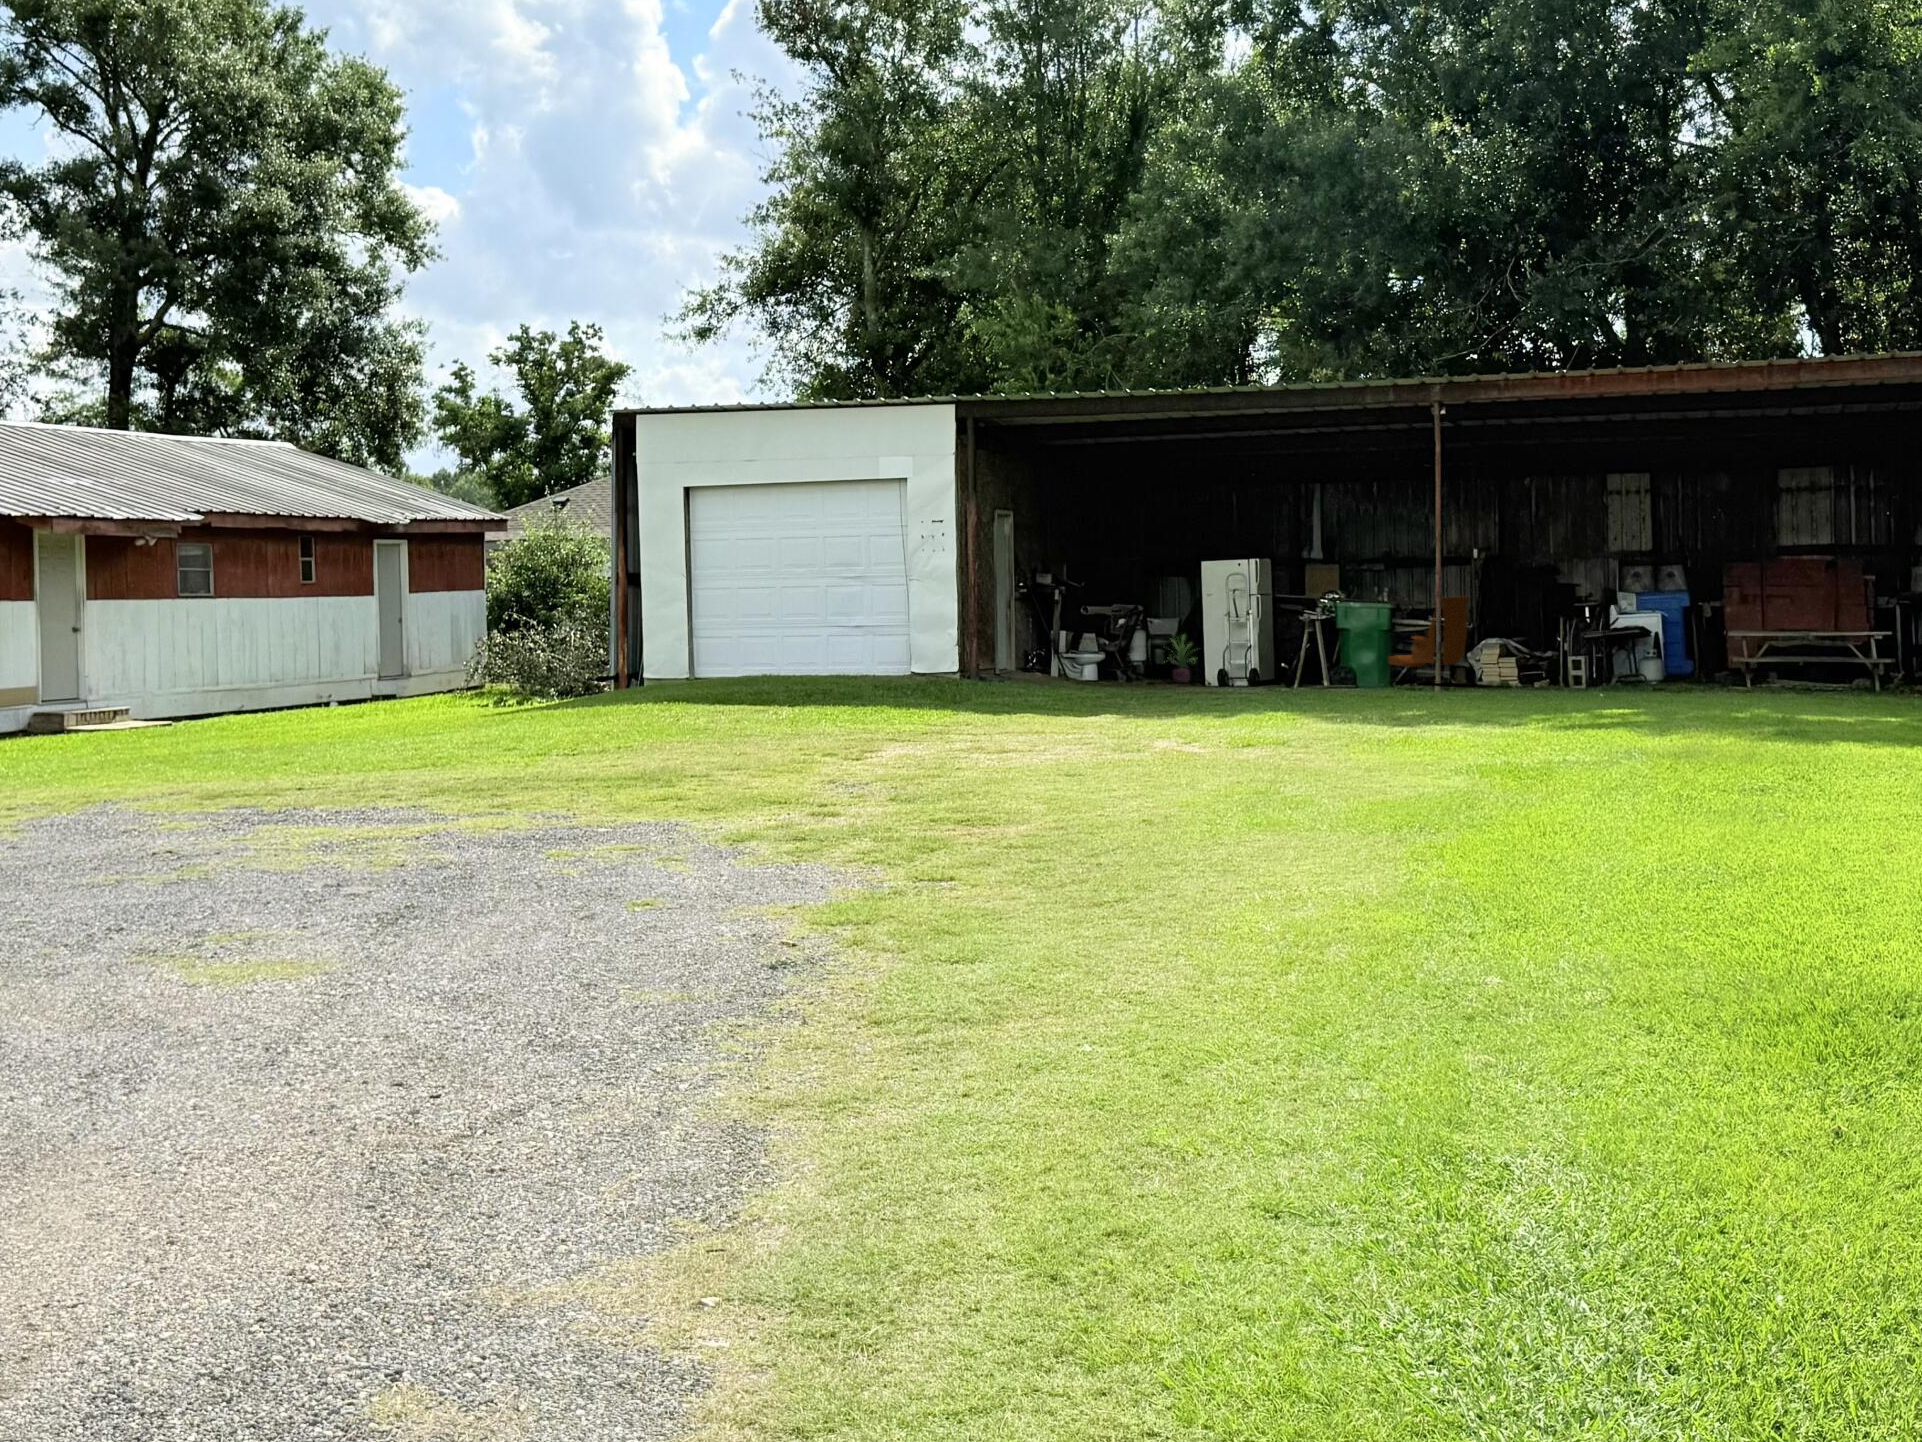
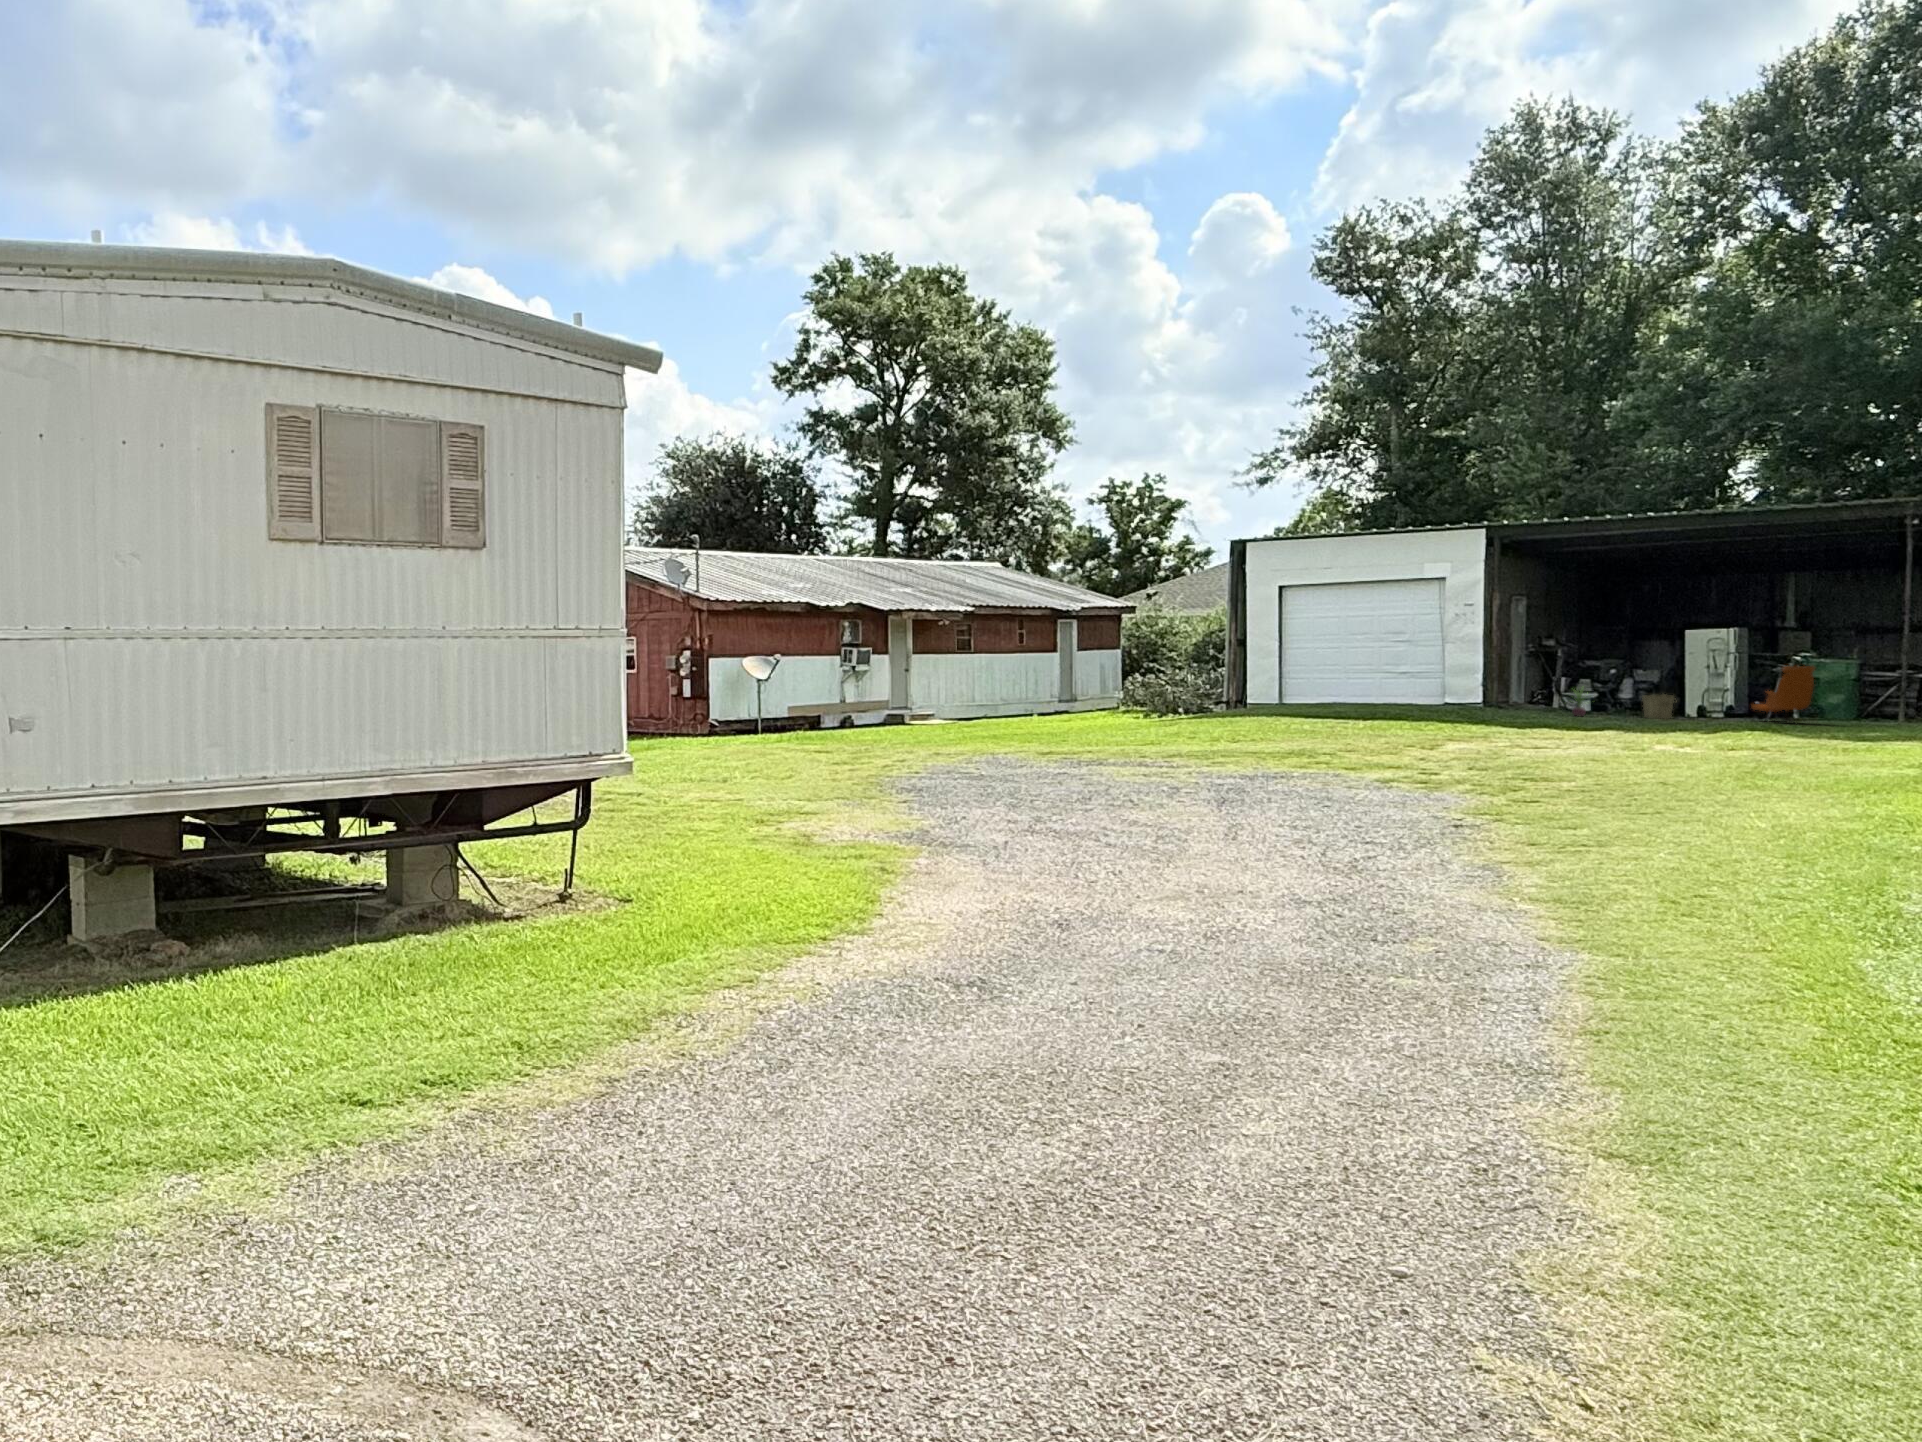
bucket: none [1258,643,1302,683] -> present [1642,694,1674,719]

